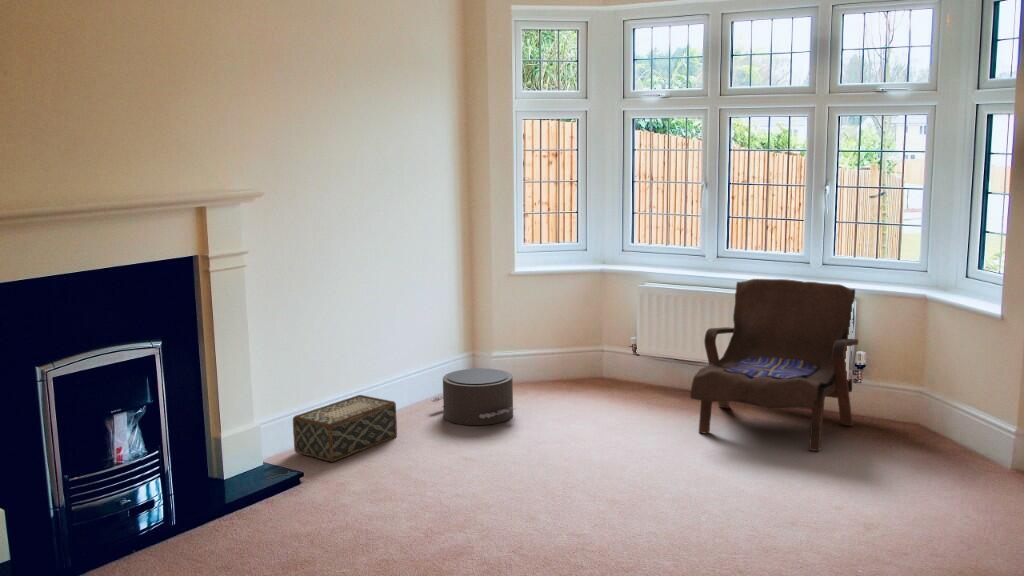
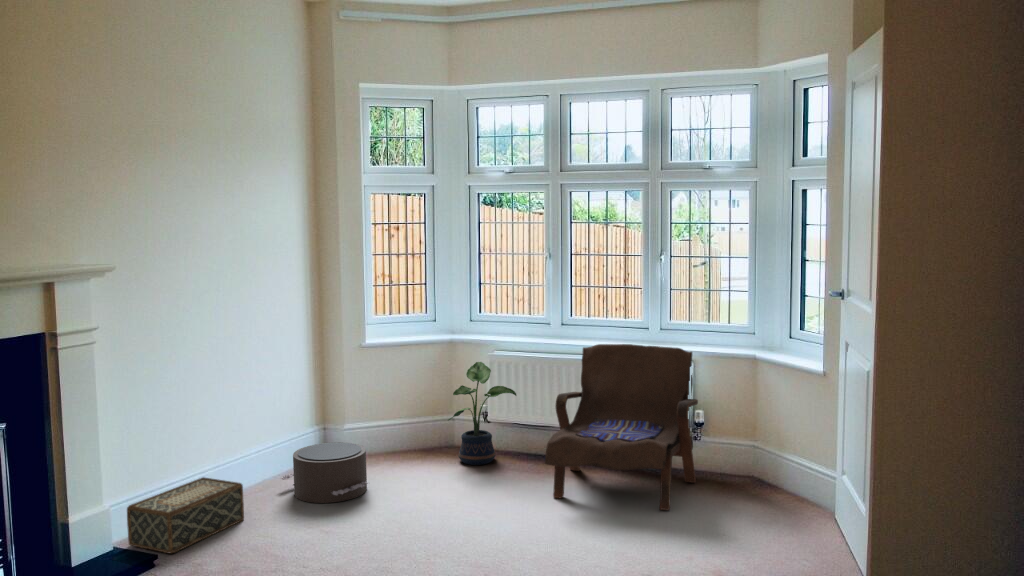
potted plant: none [595,294,666,397] -> present [448,362,516,465]

